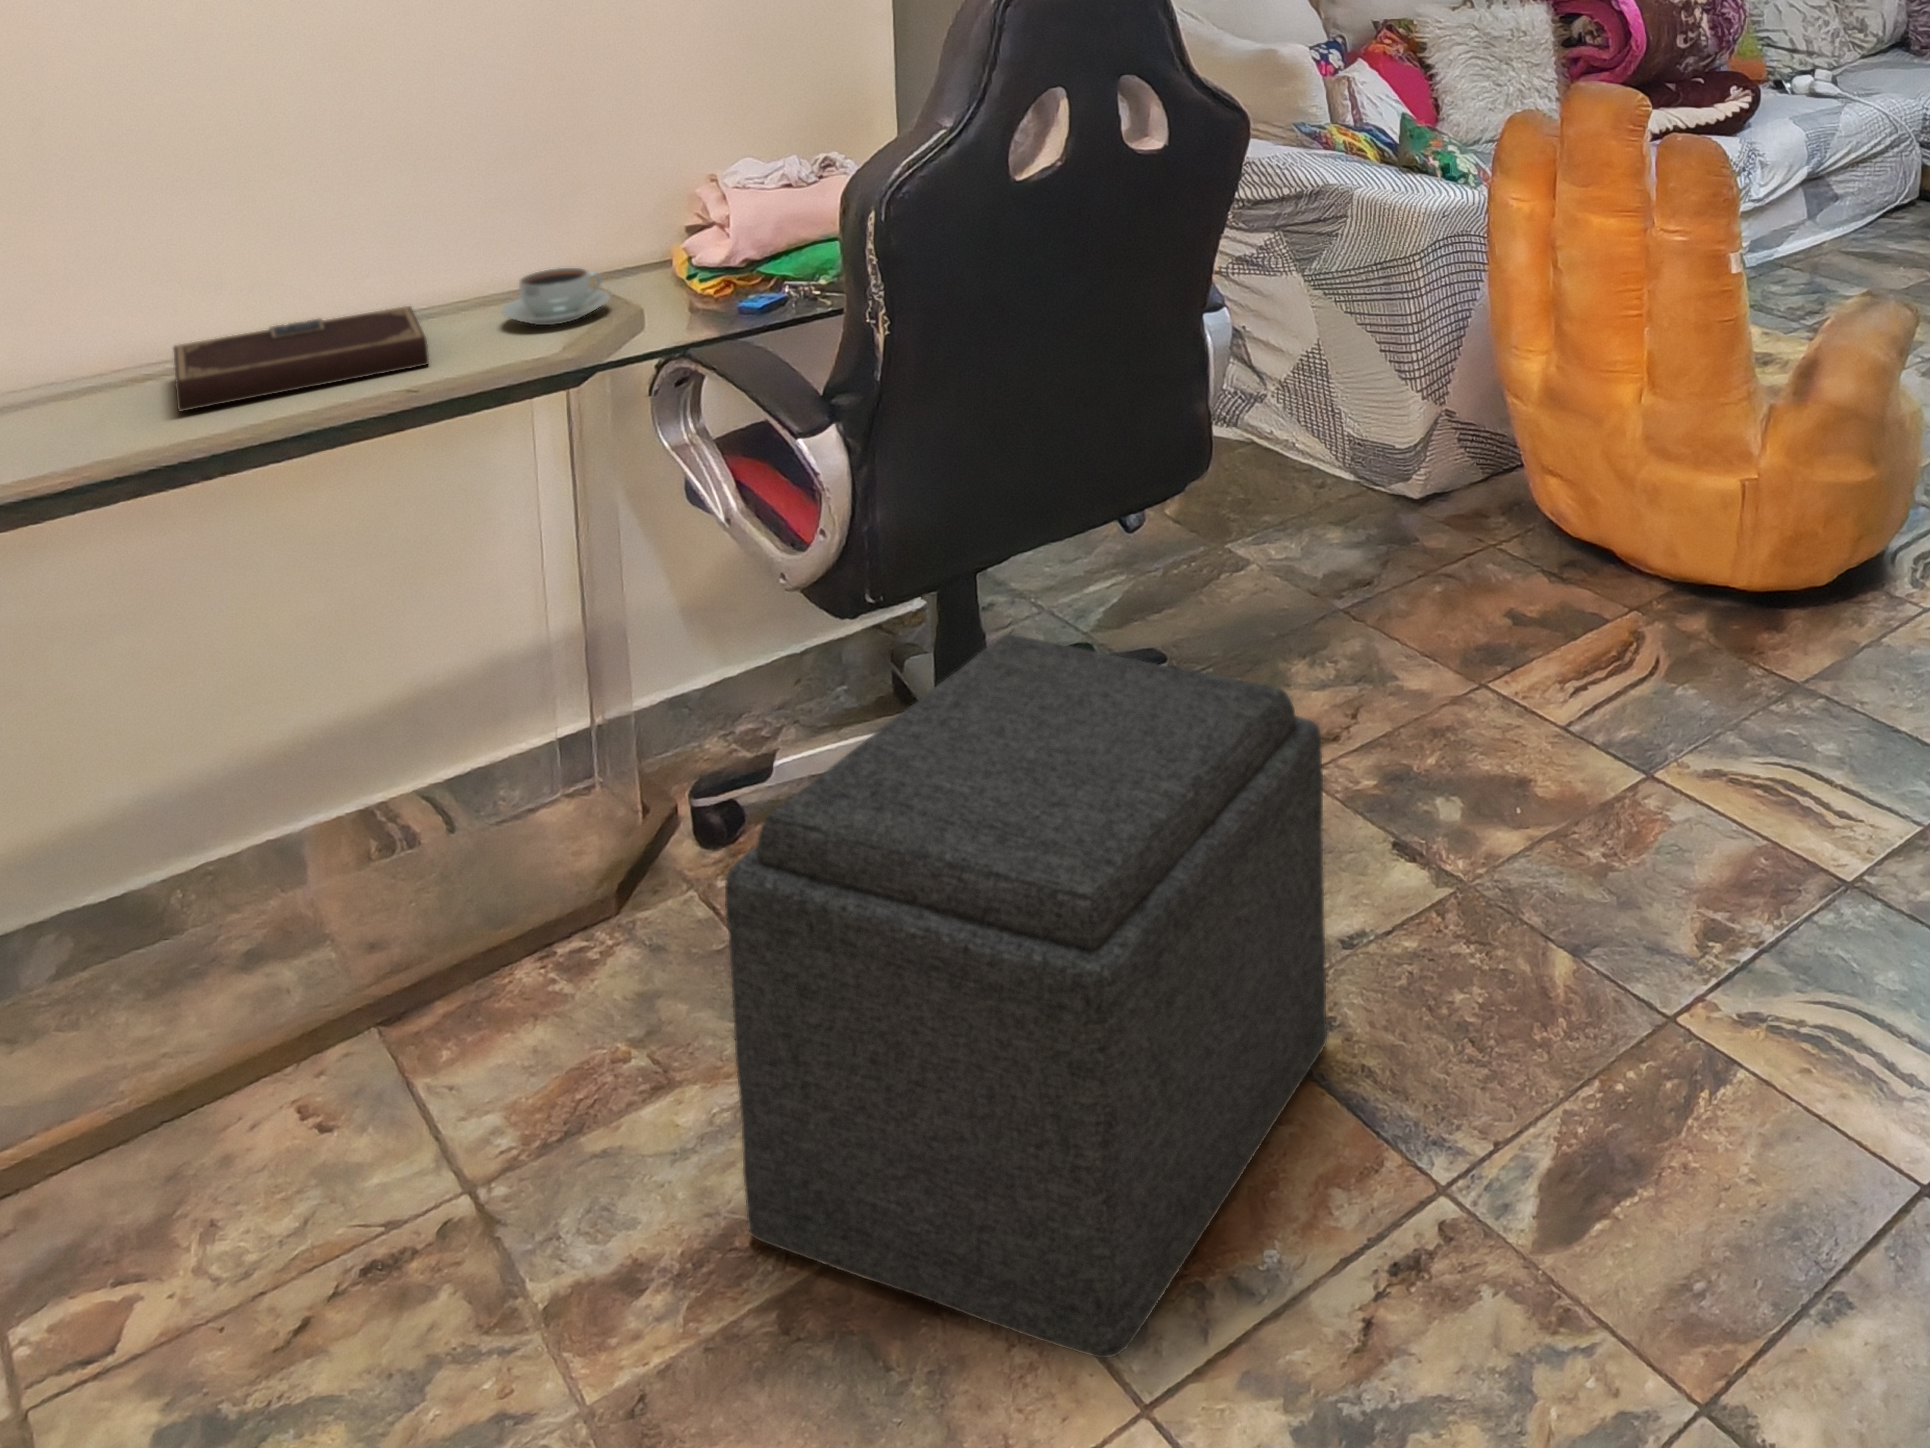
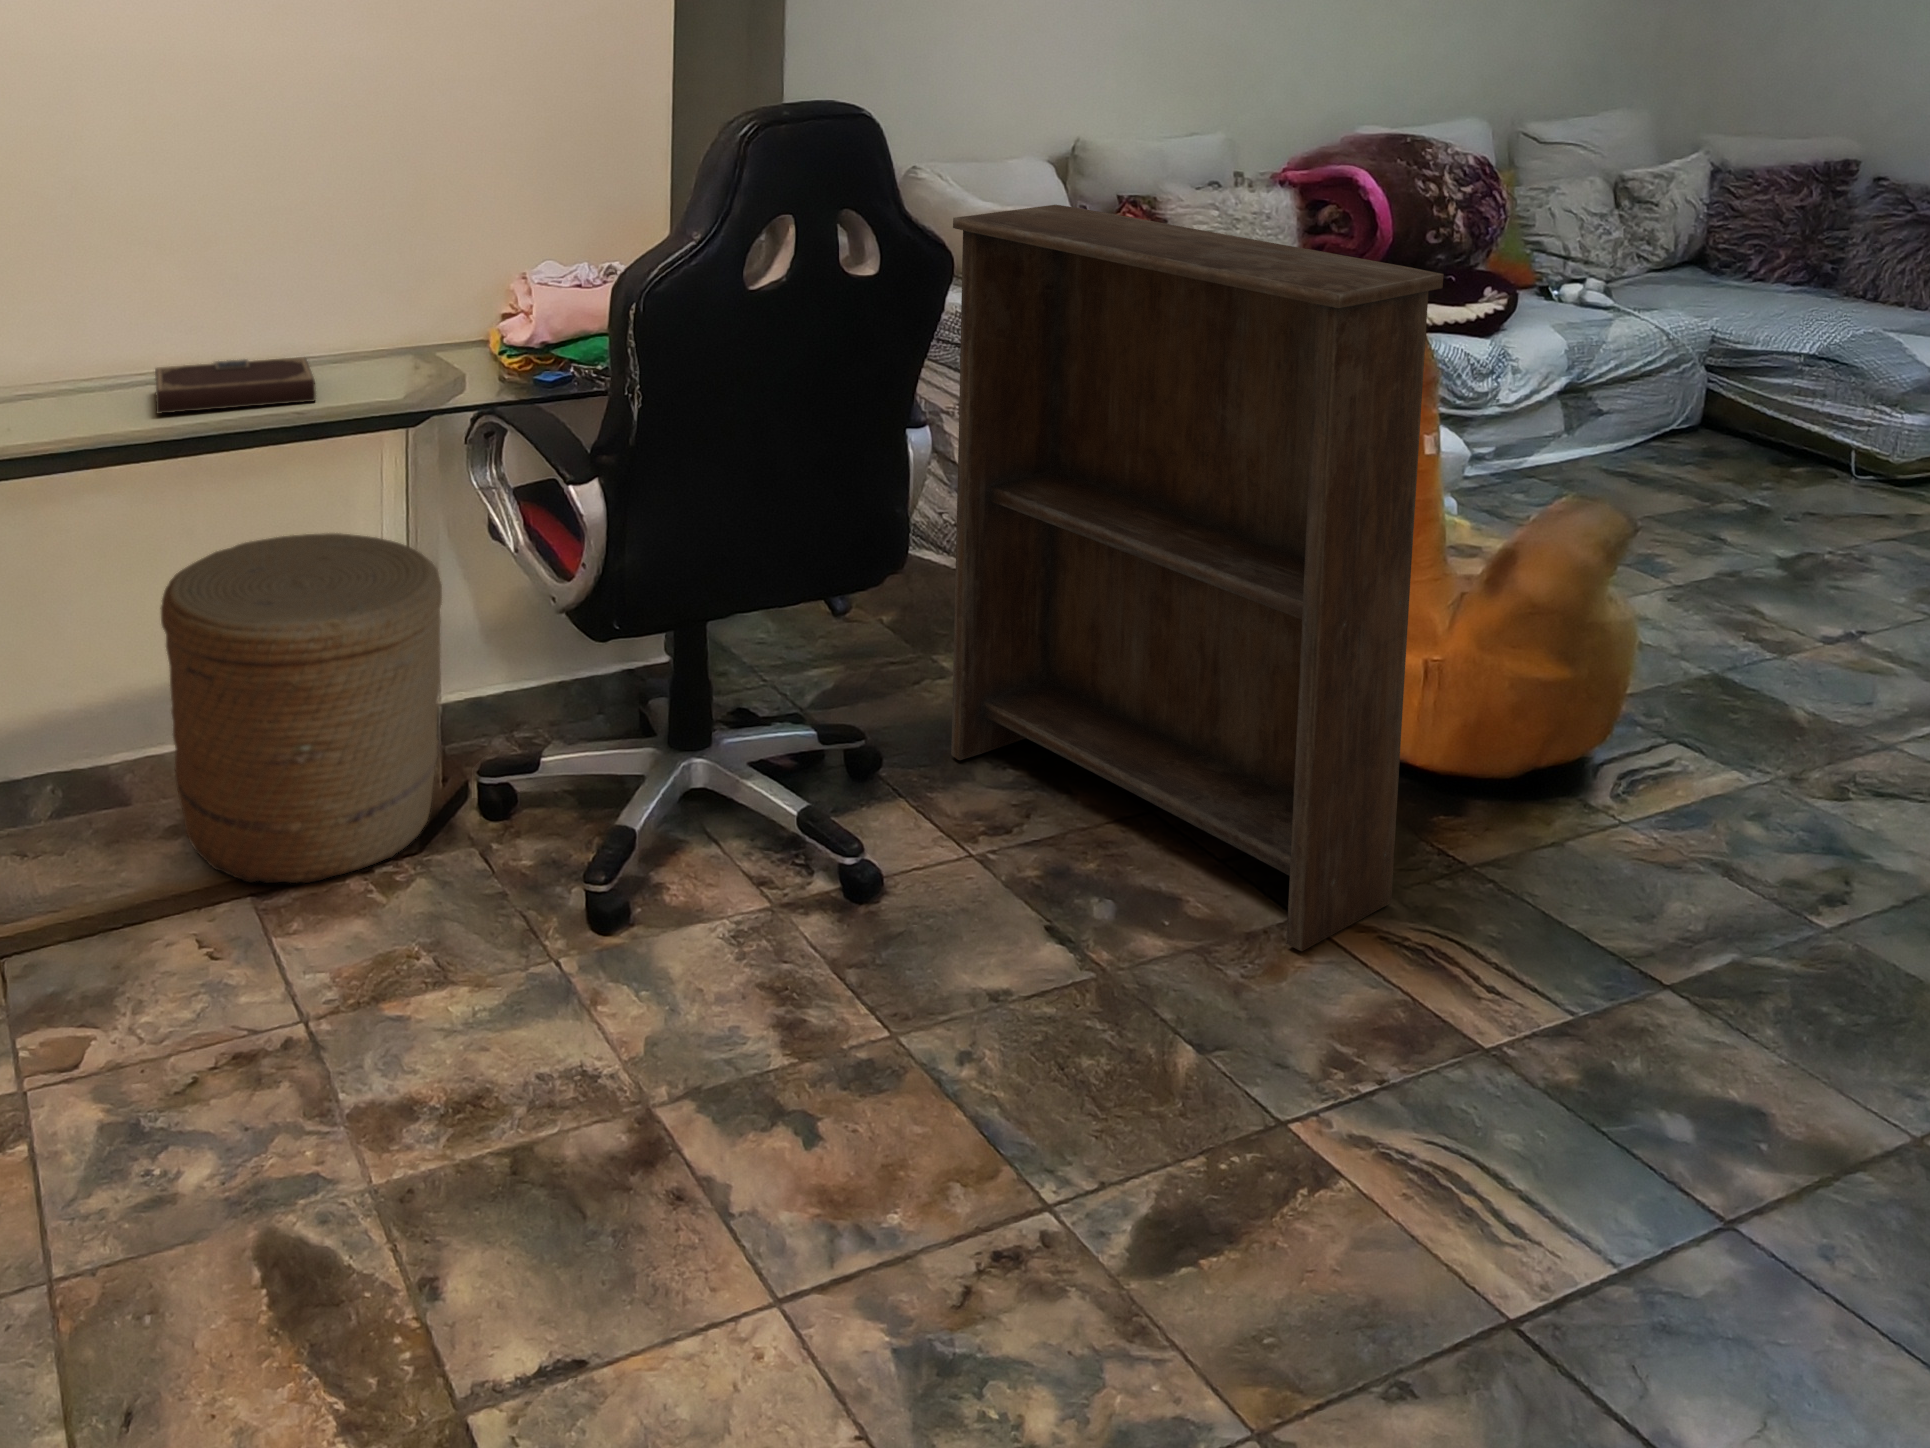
bookshelf: none [1244,43,1762,812] -> present [951,205,1444,951]
coffee cup: present [501,268,610,325] -> none [366,340,442,382]
woven basket: none [201,523,634,1016] -> present [160,533,442,883]
ottoman: present [725,635,1327,1358] -> none [491,670,966,1252]

